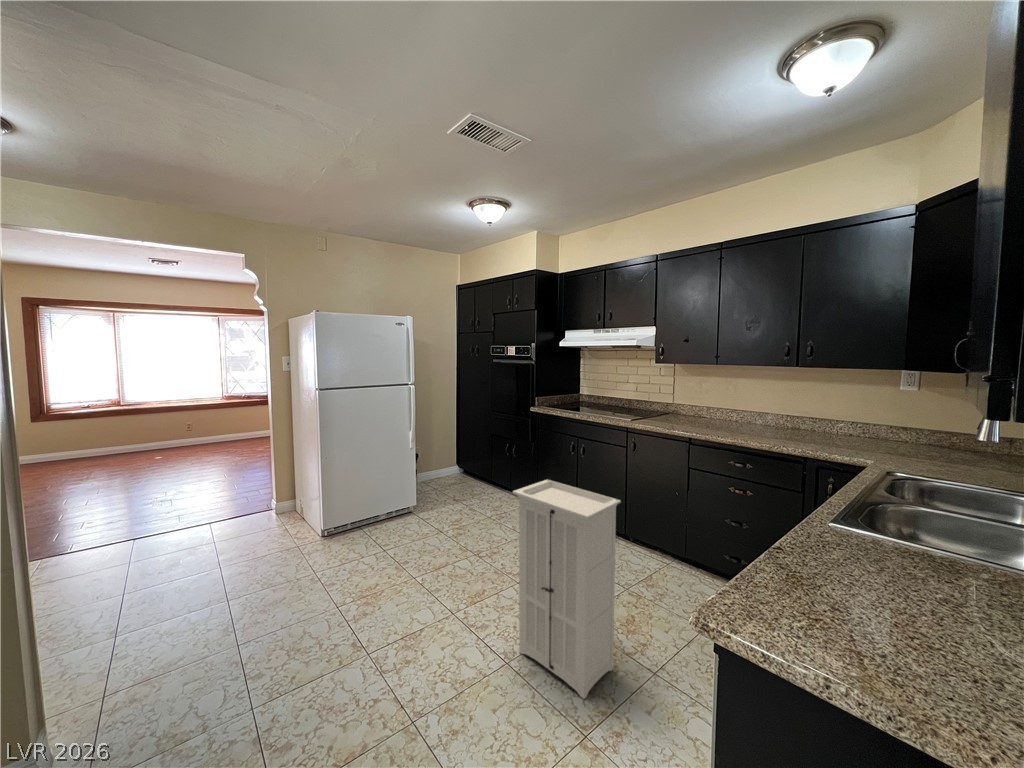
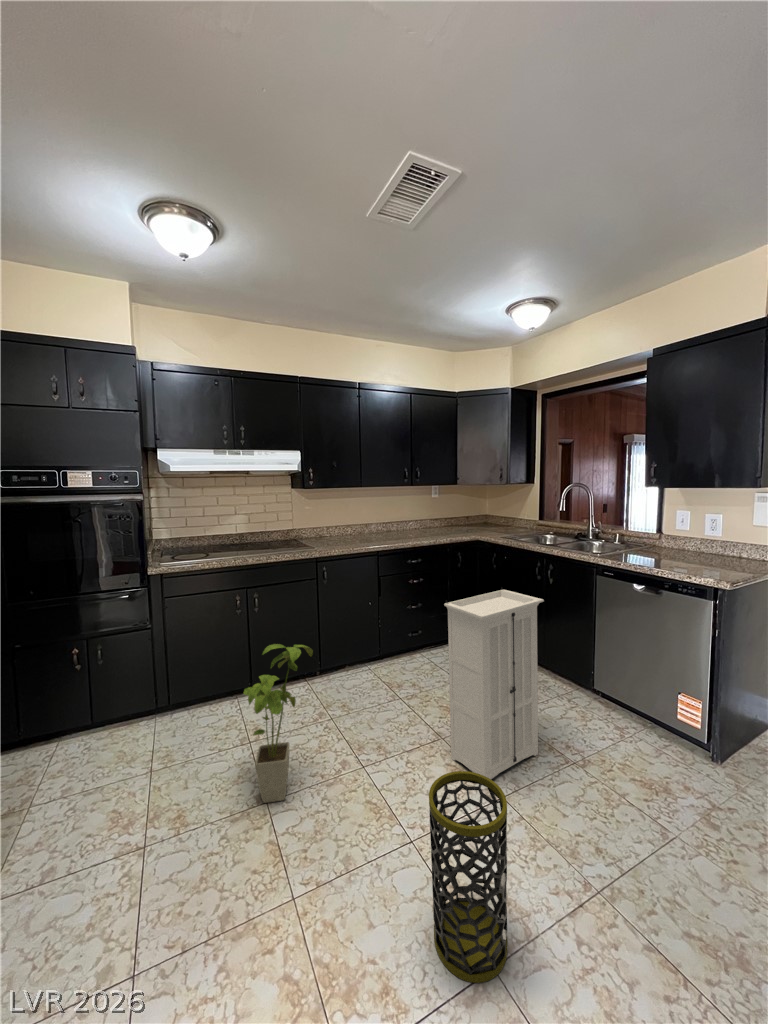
house plant: none [465,463,512,559] -> present [244,644,313,803]
trash can: none [360,545,409,661] -> present [429,771,507,983]

